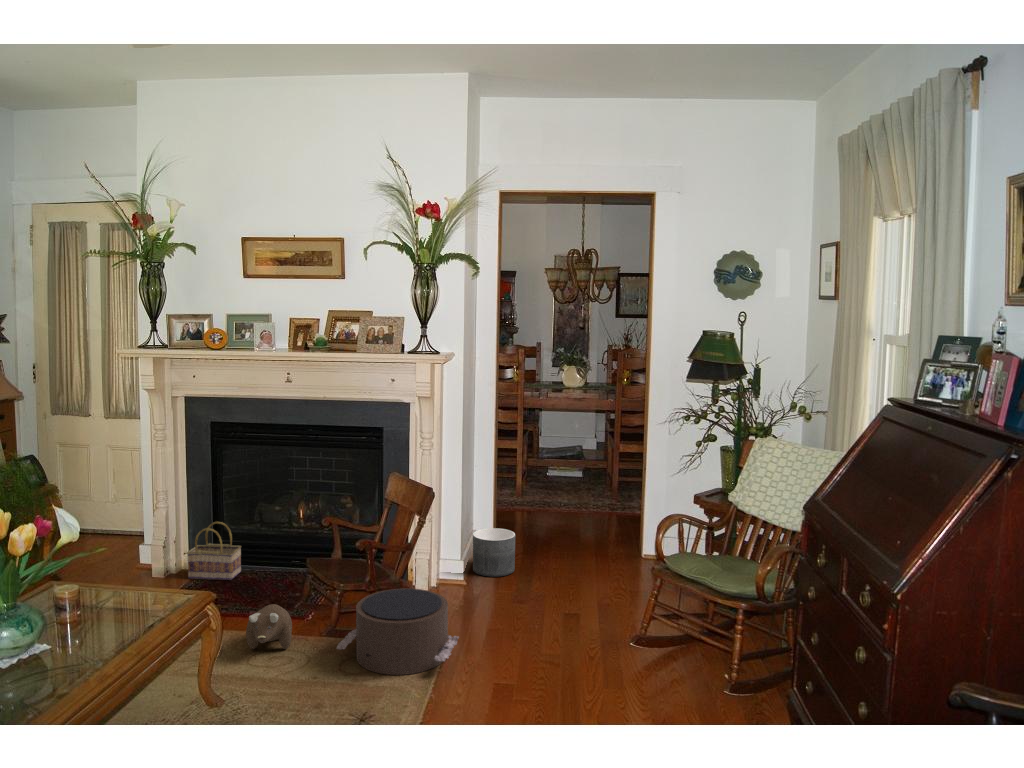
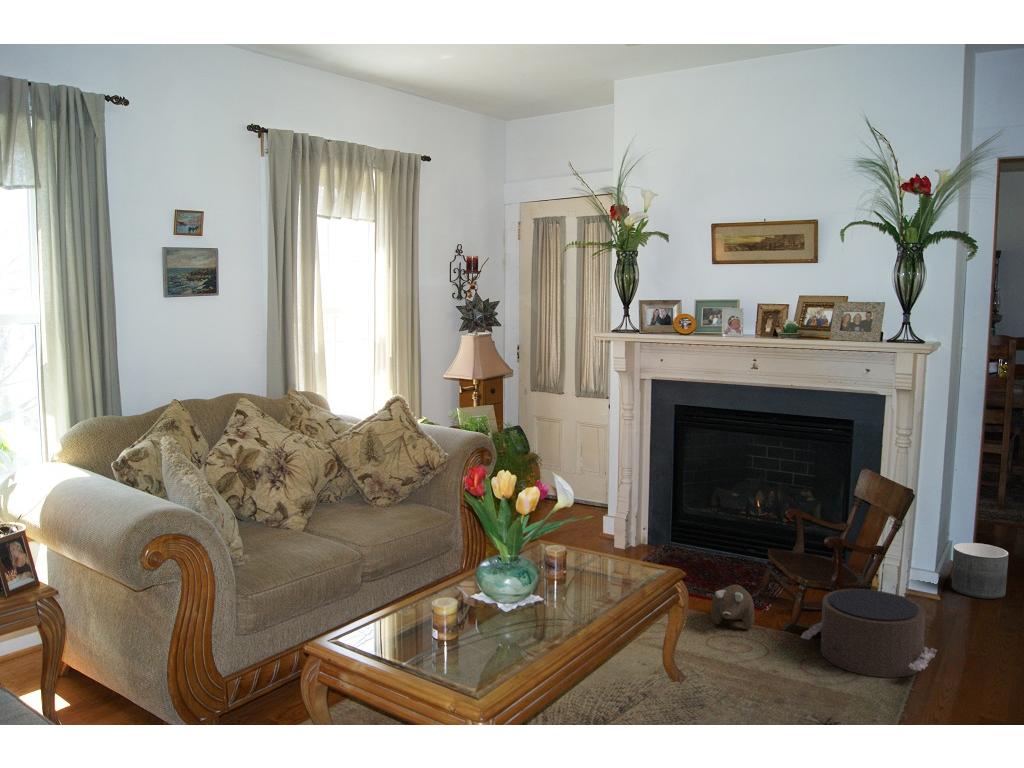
basket: present [187,522,241,580] -> none [649,501,699,559]

